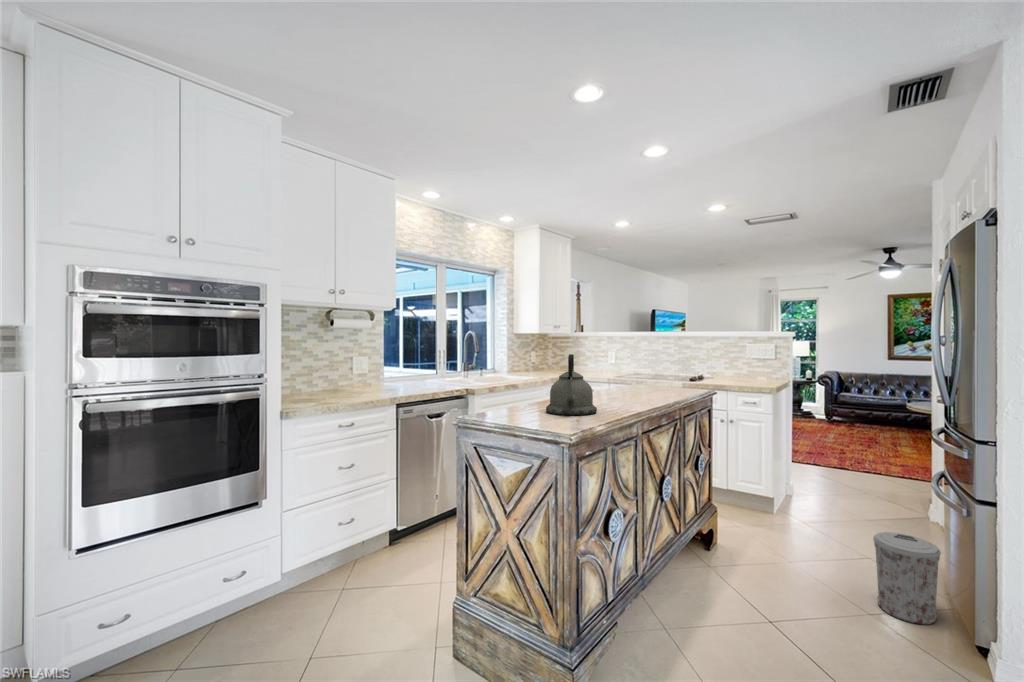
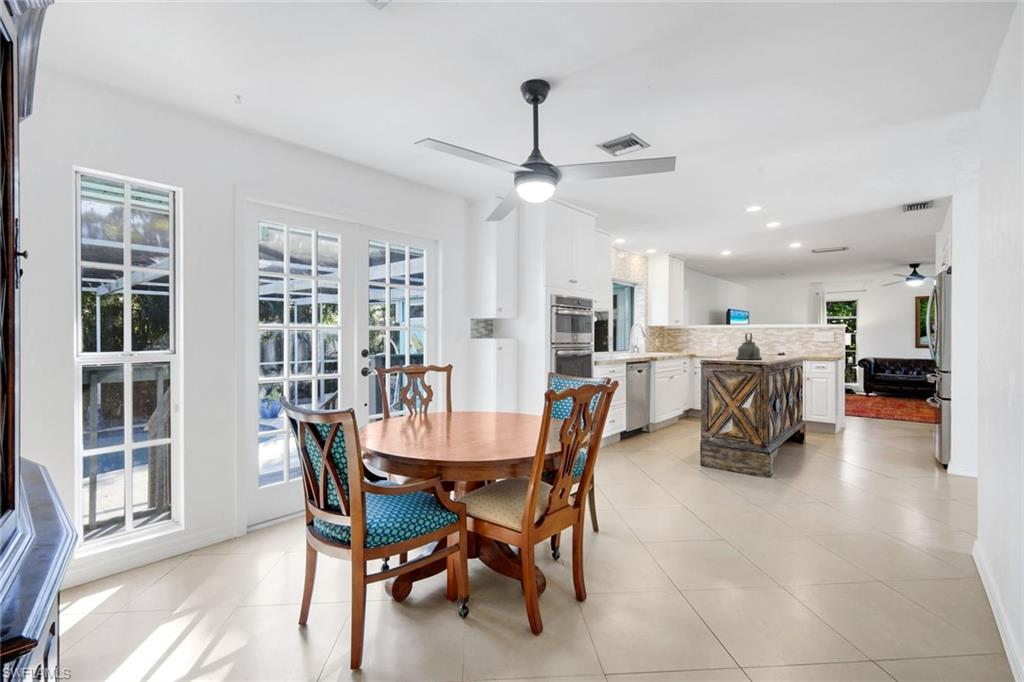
trash can: present [873,532,941,624] -> none [895,422,928,461]

